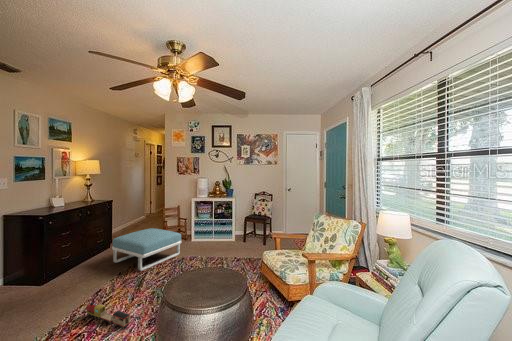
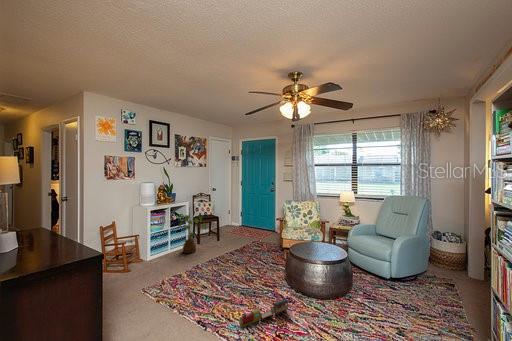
house plant: none [211,210,240,246] -> present [178,215,206,253]
footstool: present [112,228,181,271] -> none [114,246,186,307]

